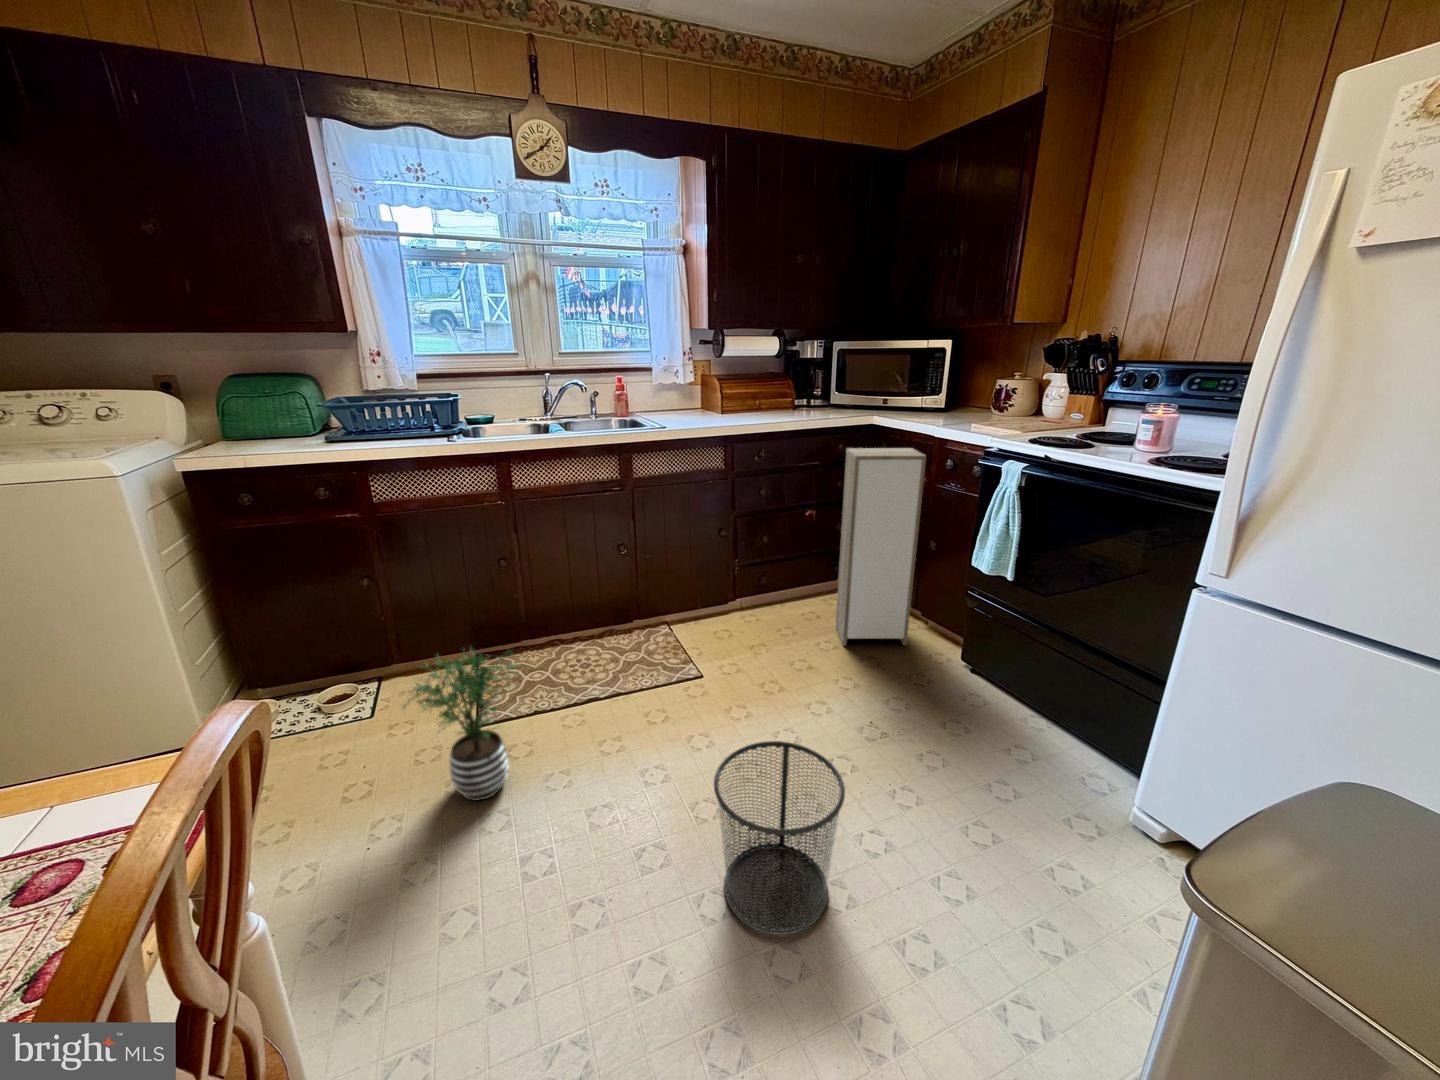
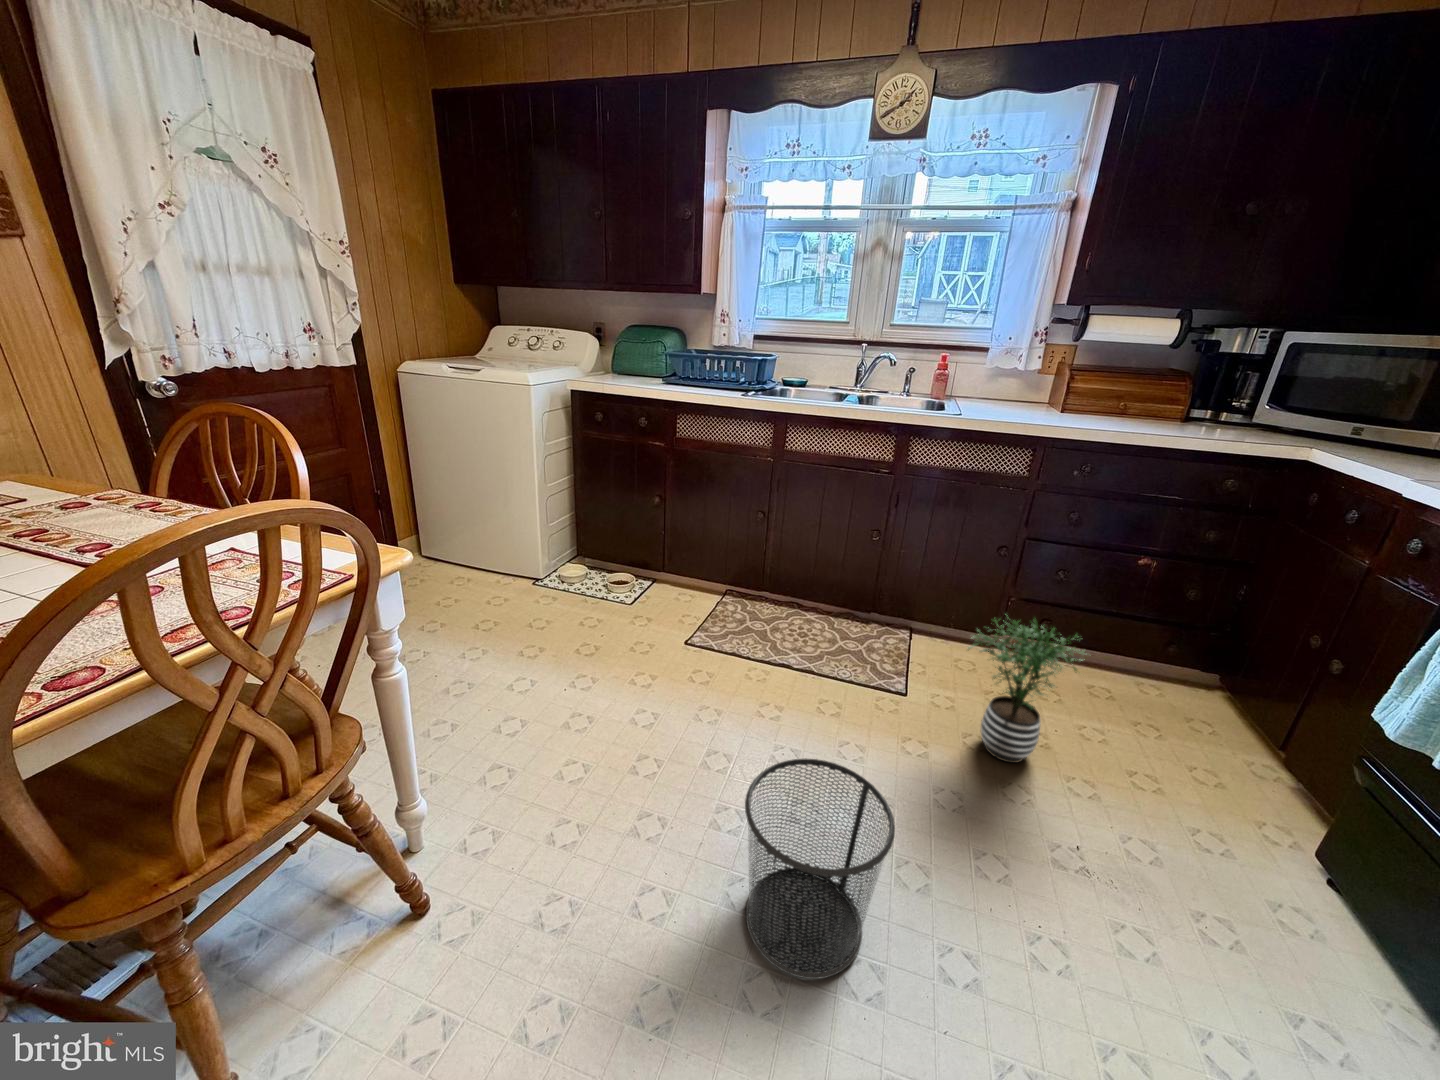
storage cabinet: present [836,448,926,646] -> none [1116,482,1347,789]
potted plant: present [402,650,516,801] -> present [968,617,1085,763]

